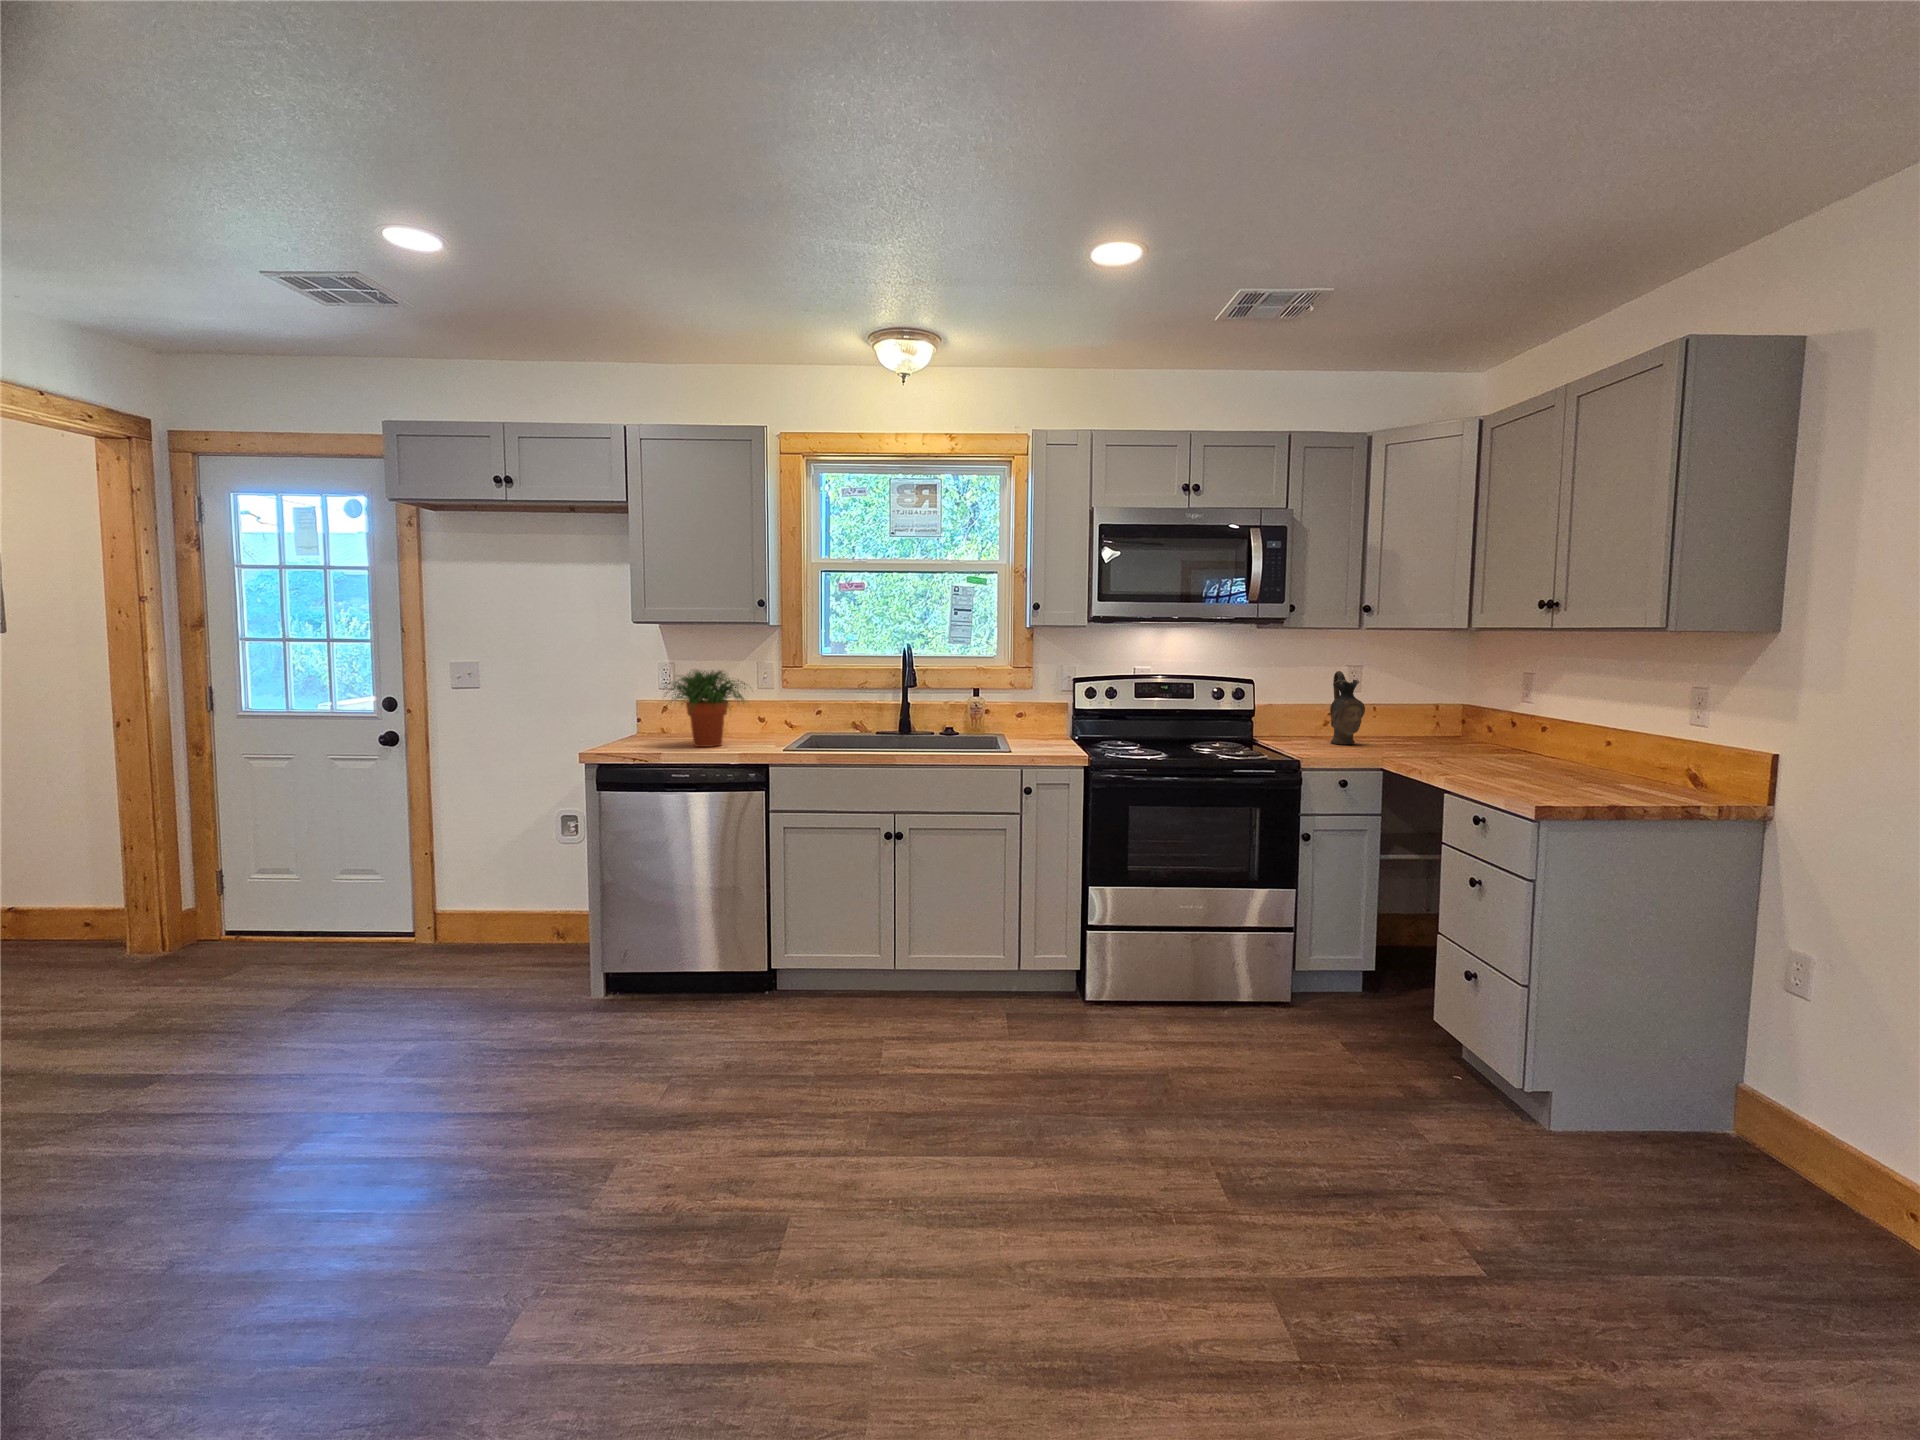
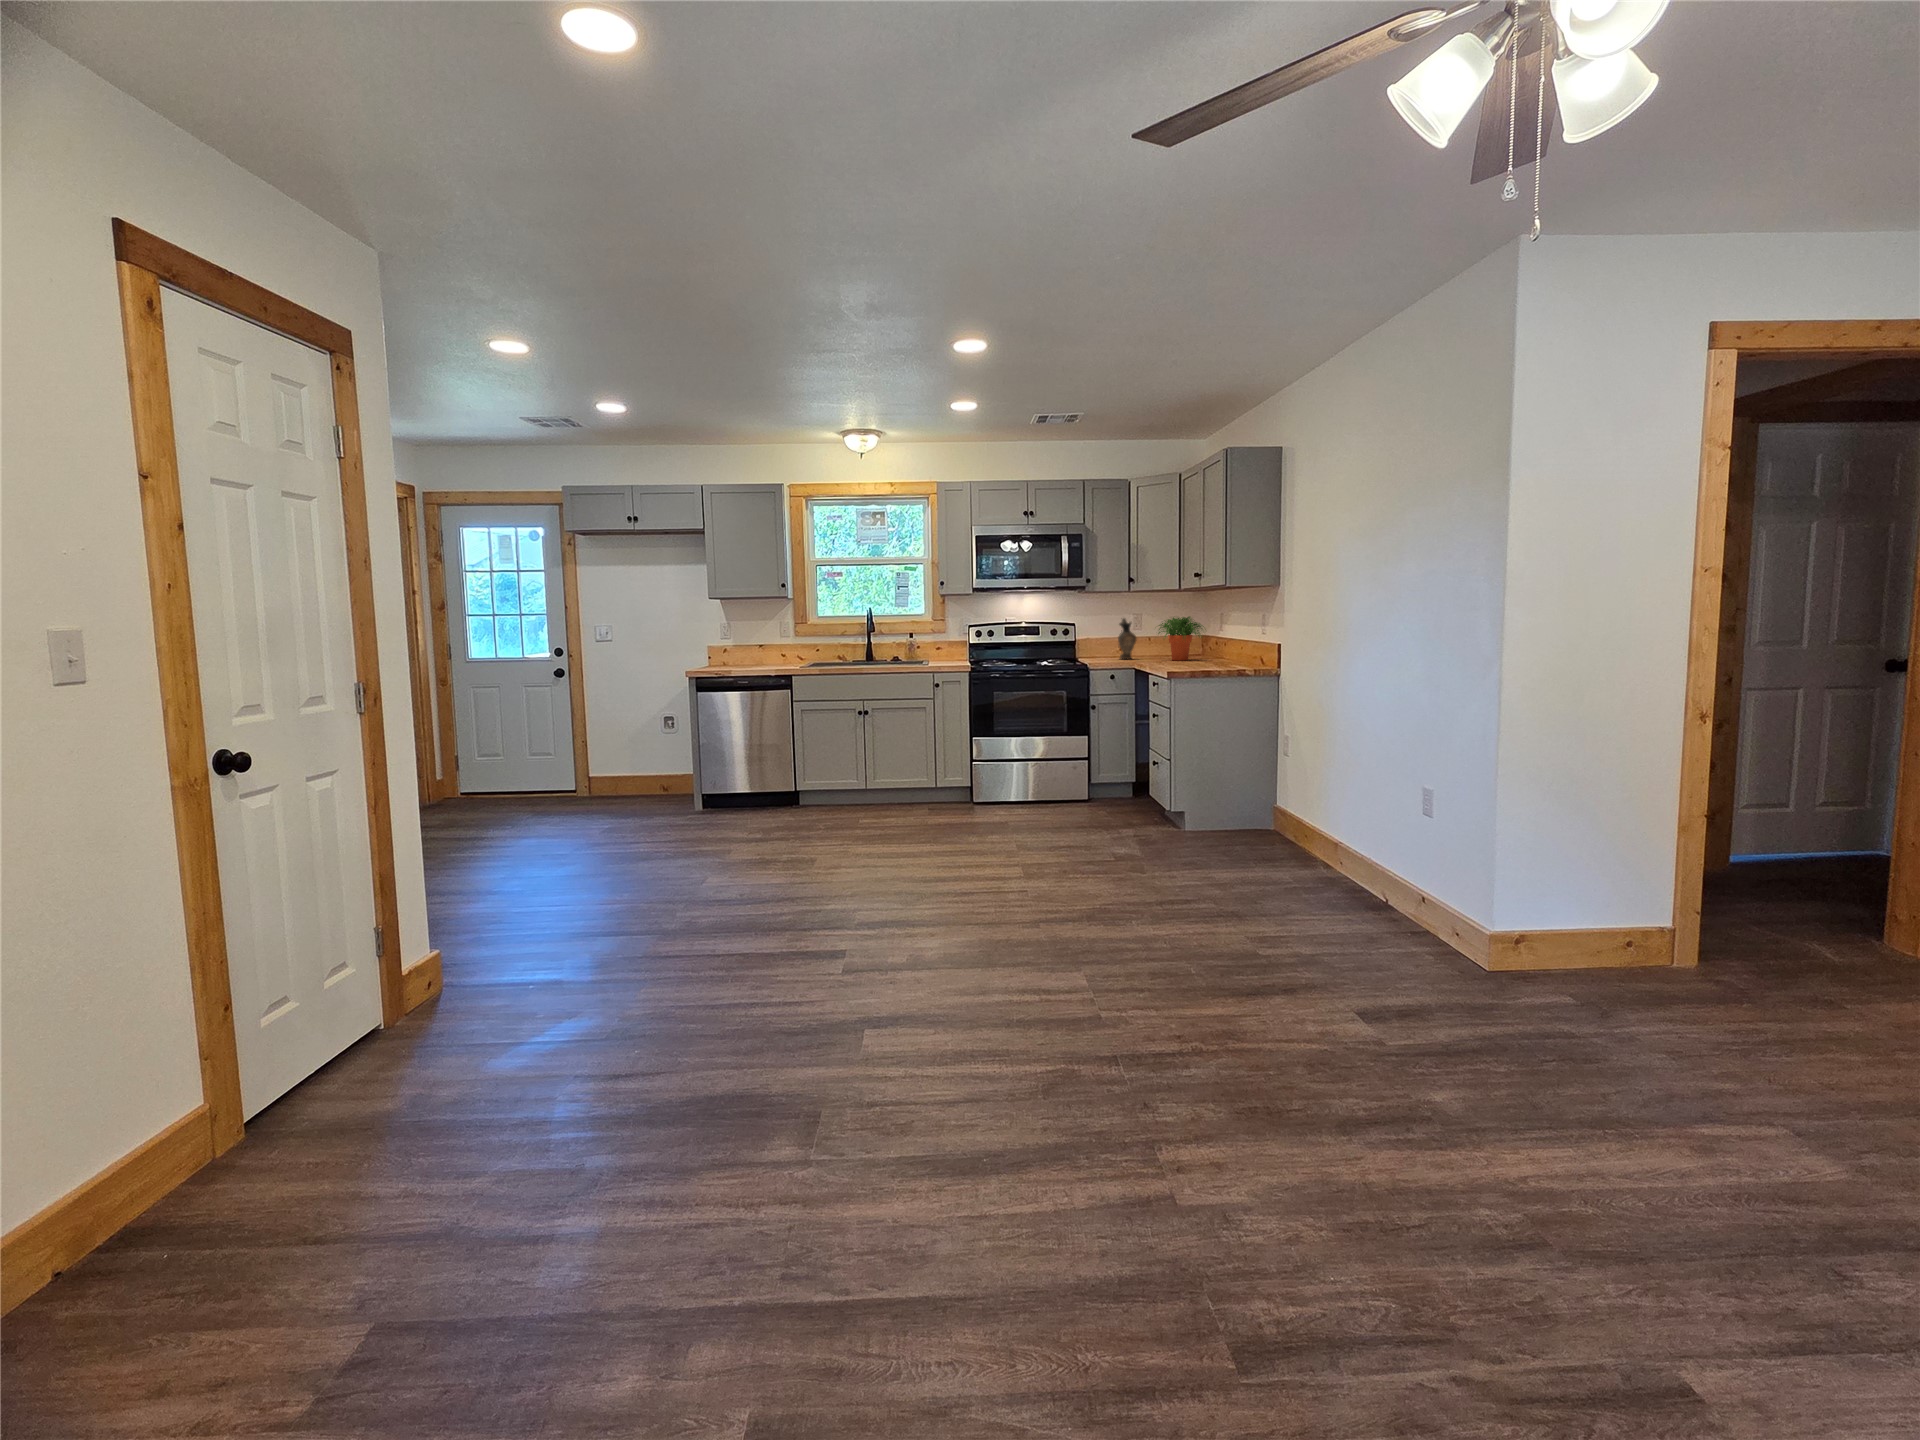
potted plant: present [666,670,751,747] -> present [1158,616,1204,660]

